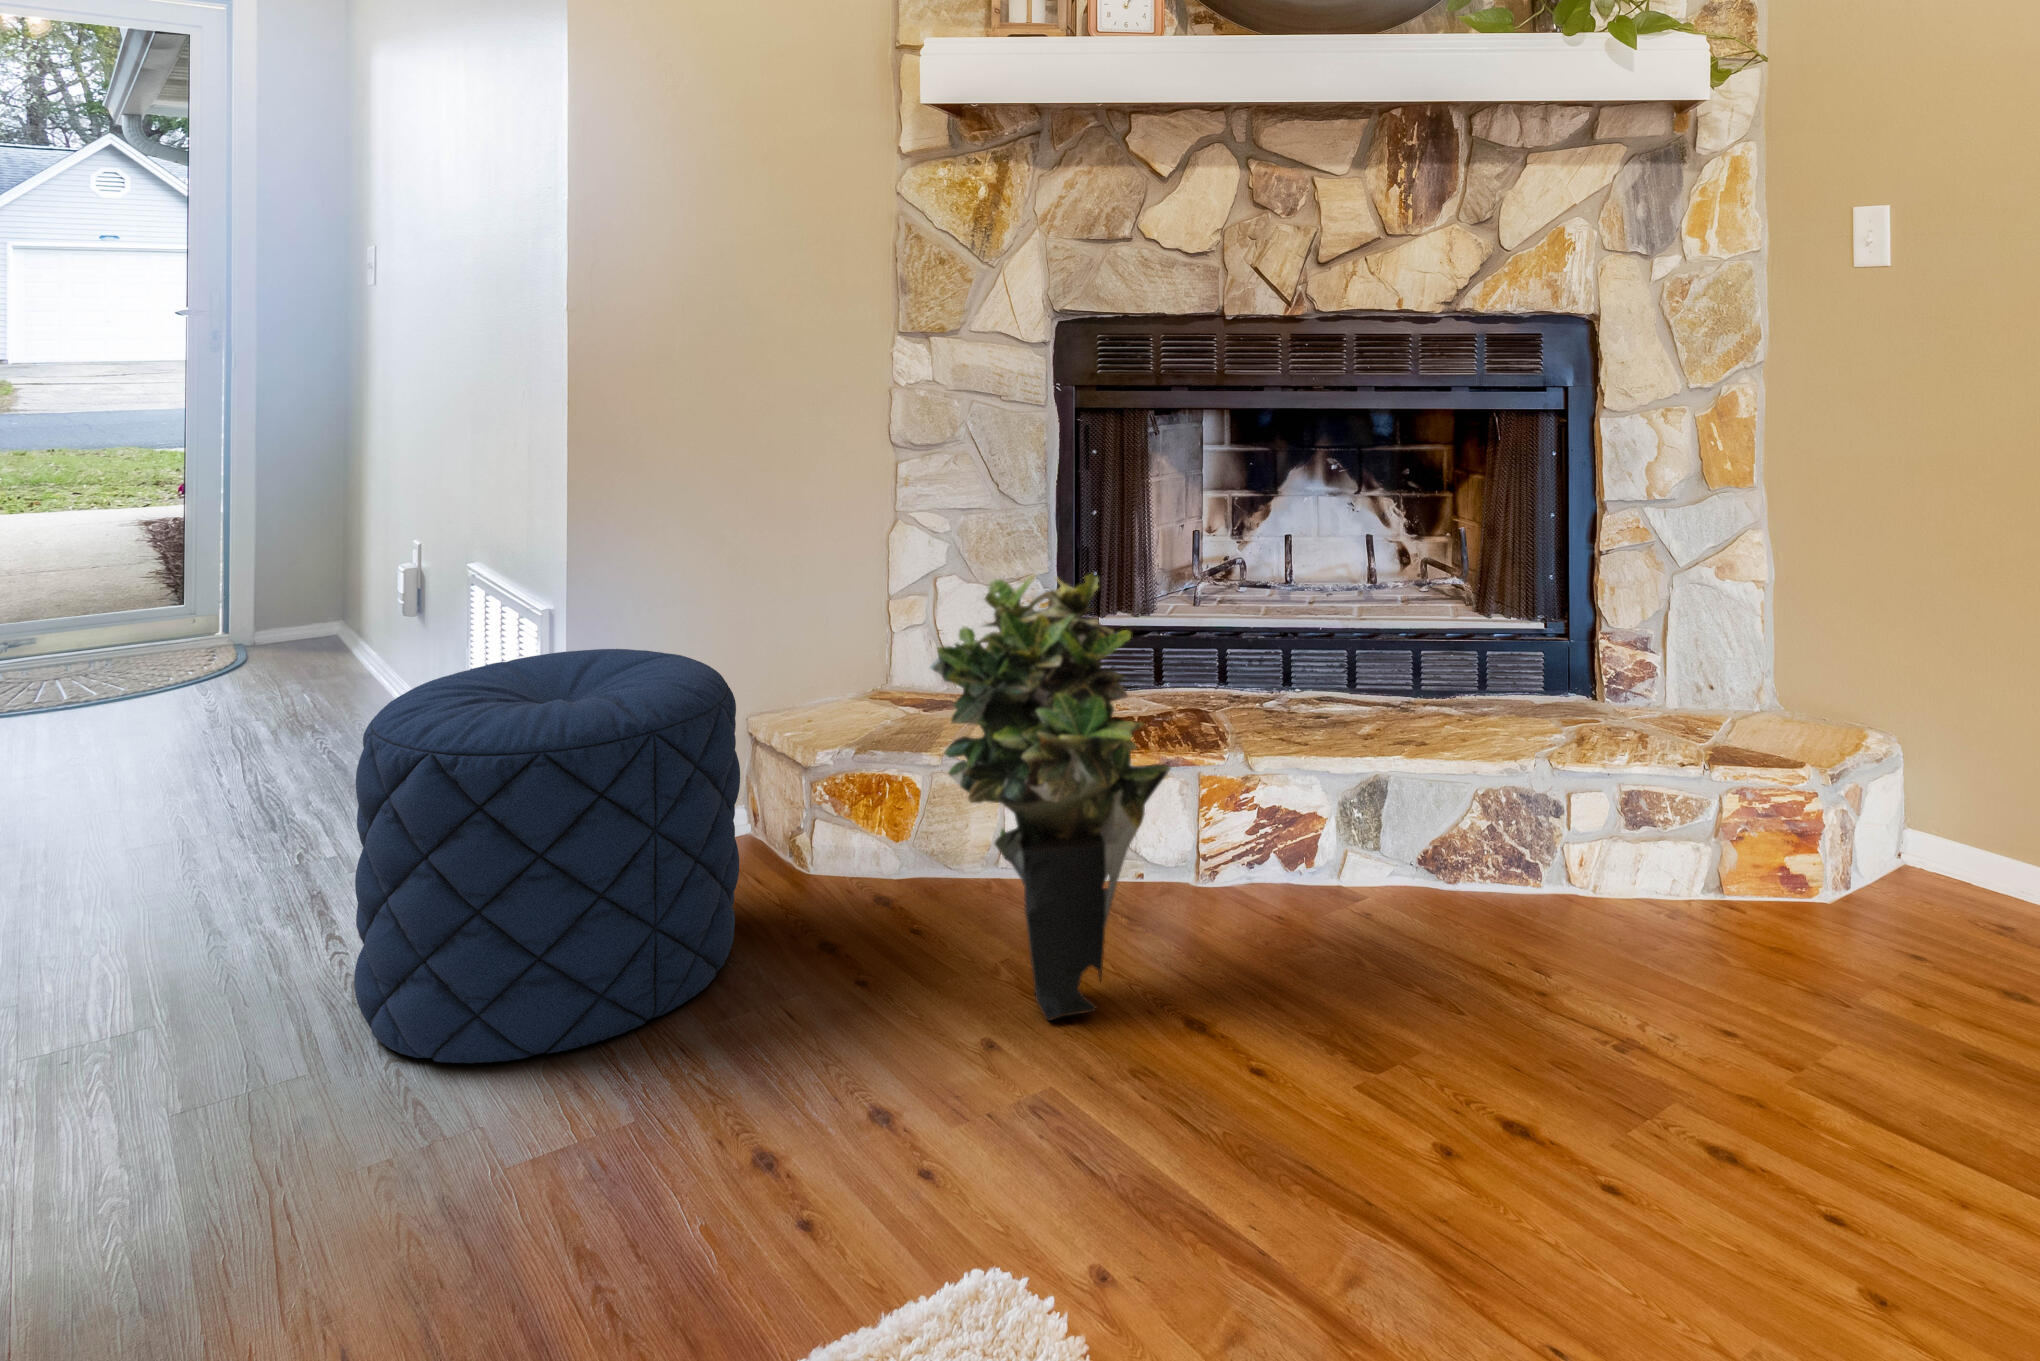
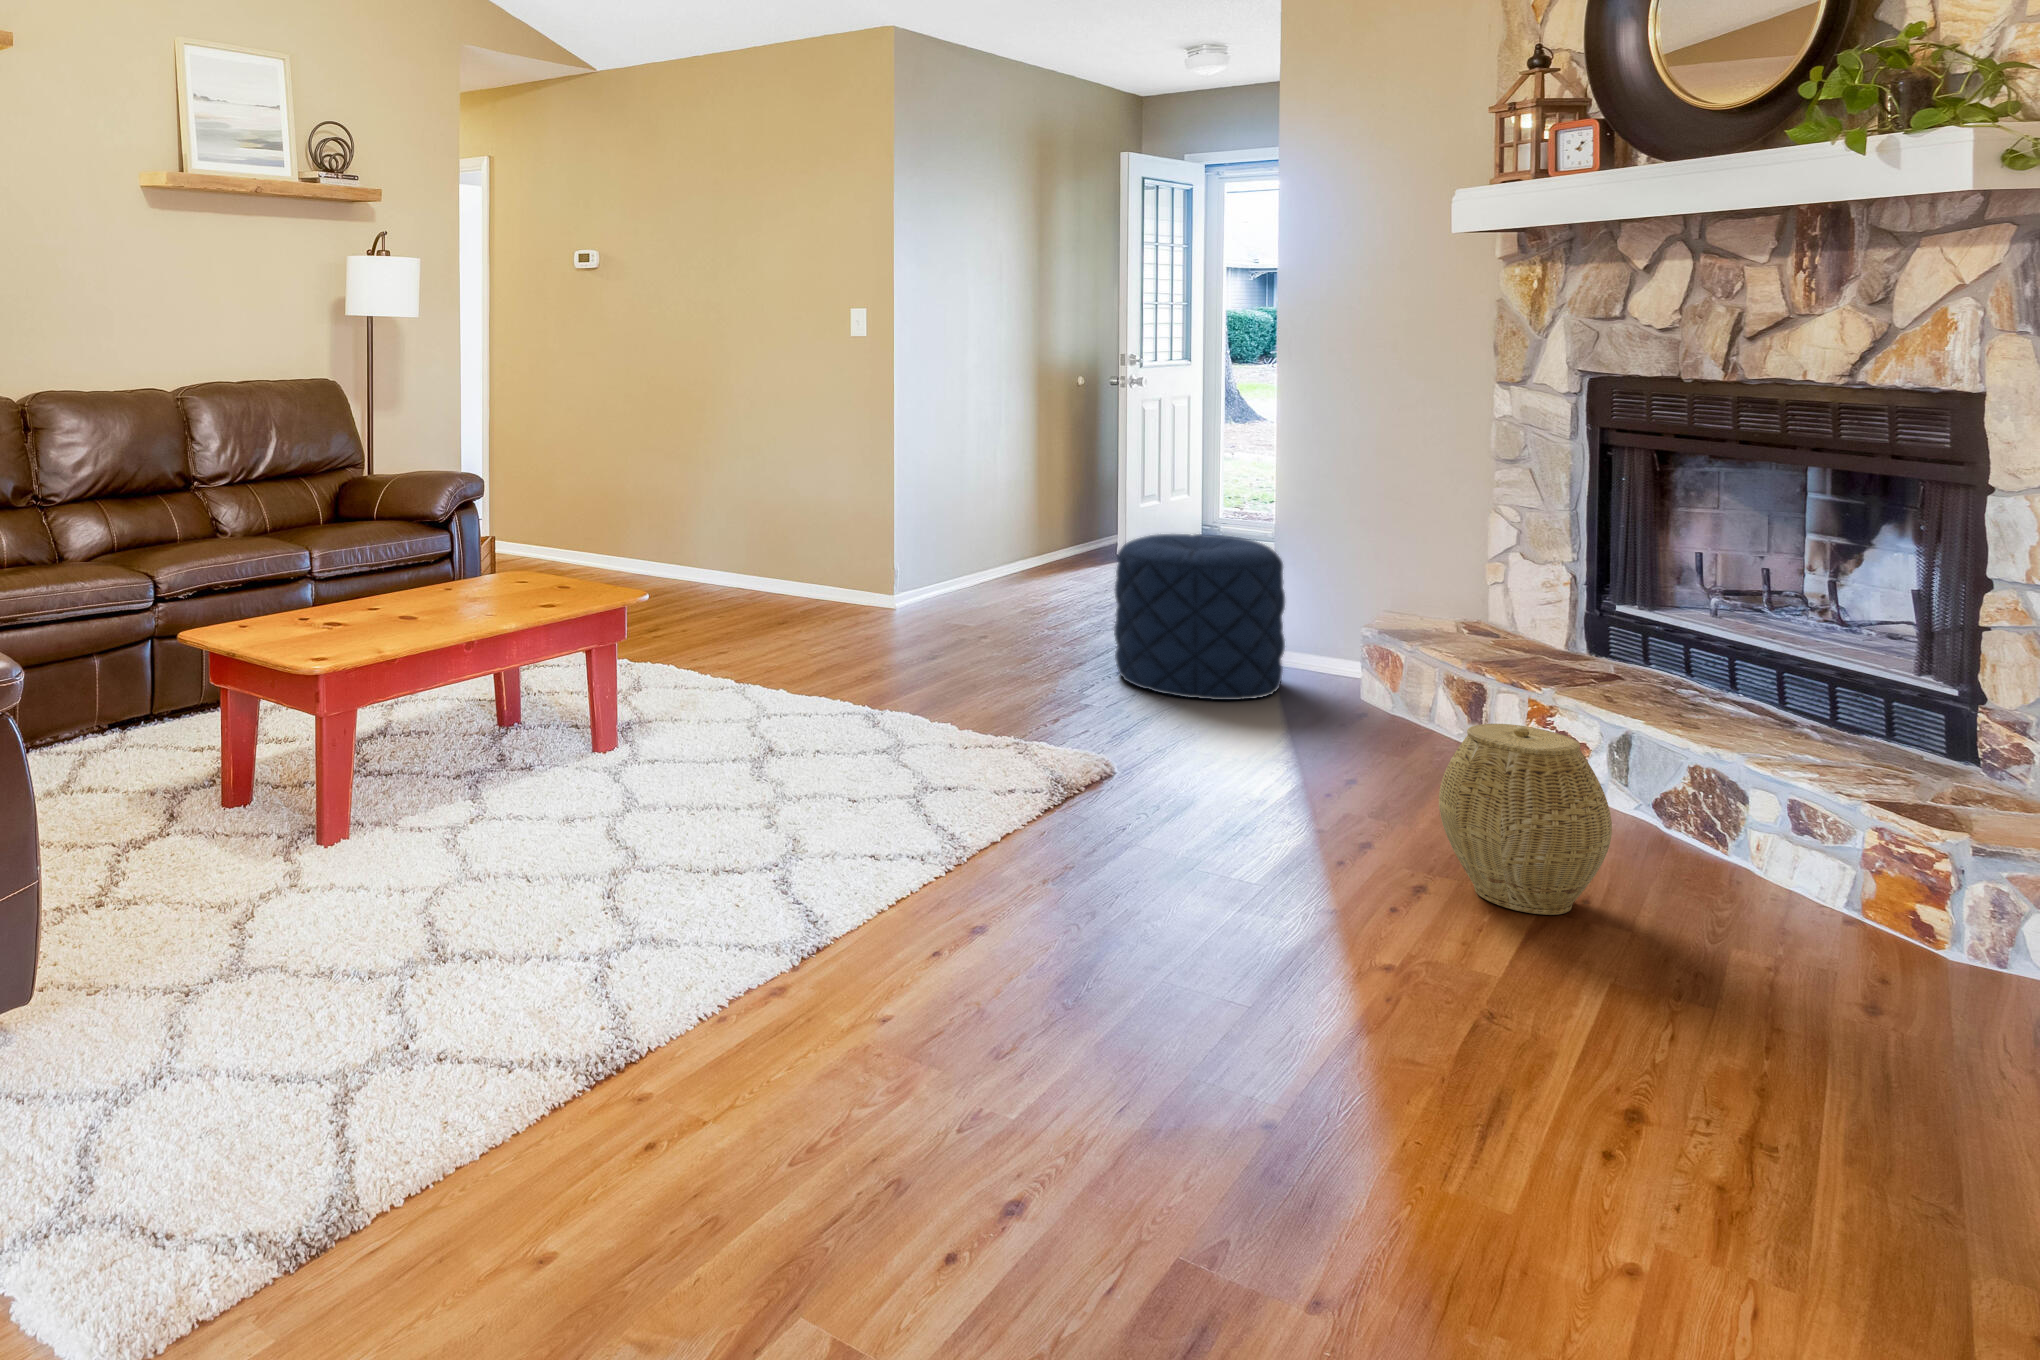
potted plant: present [930,573,1171,1021] -> none [1280,531,1427,761]
woven basket: none [1592,806,1814,1110] -> present [1439,724,1612,915]

